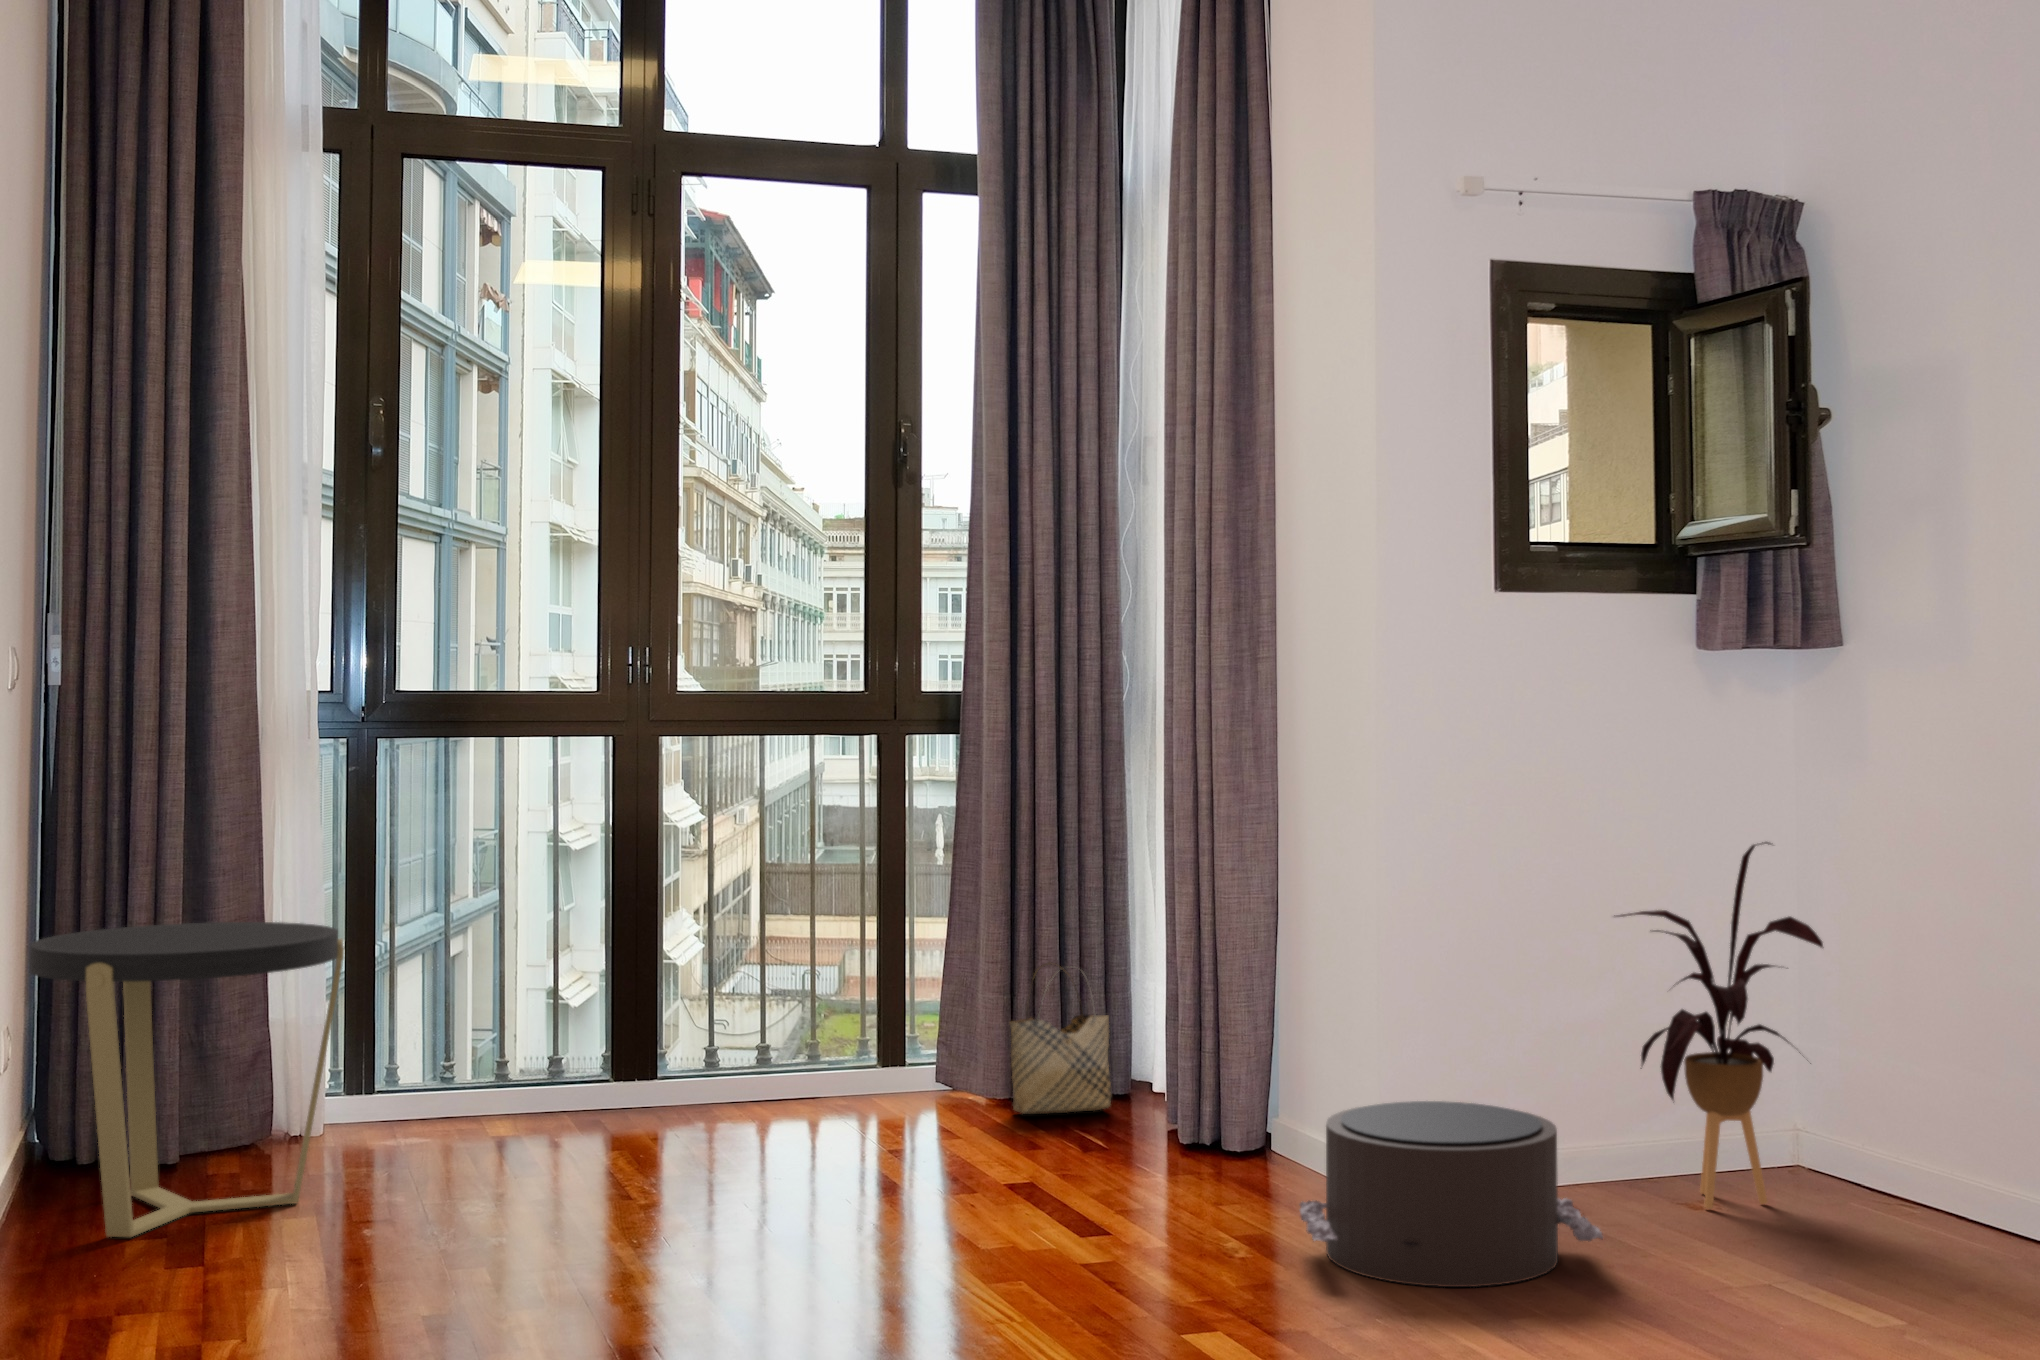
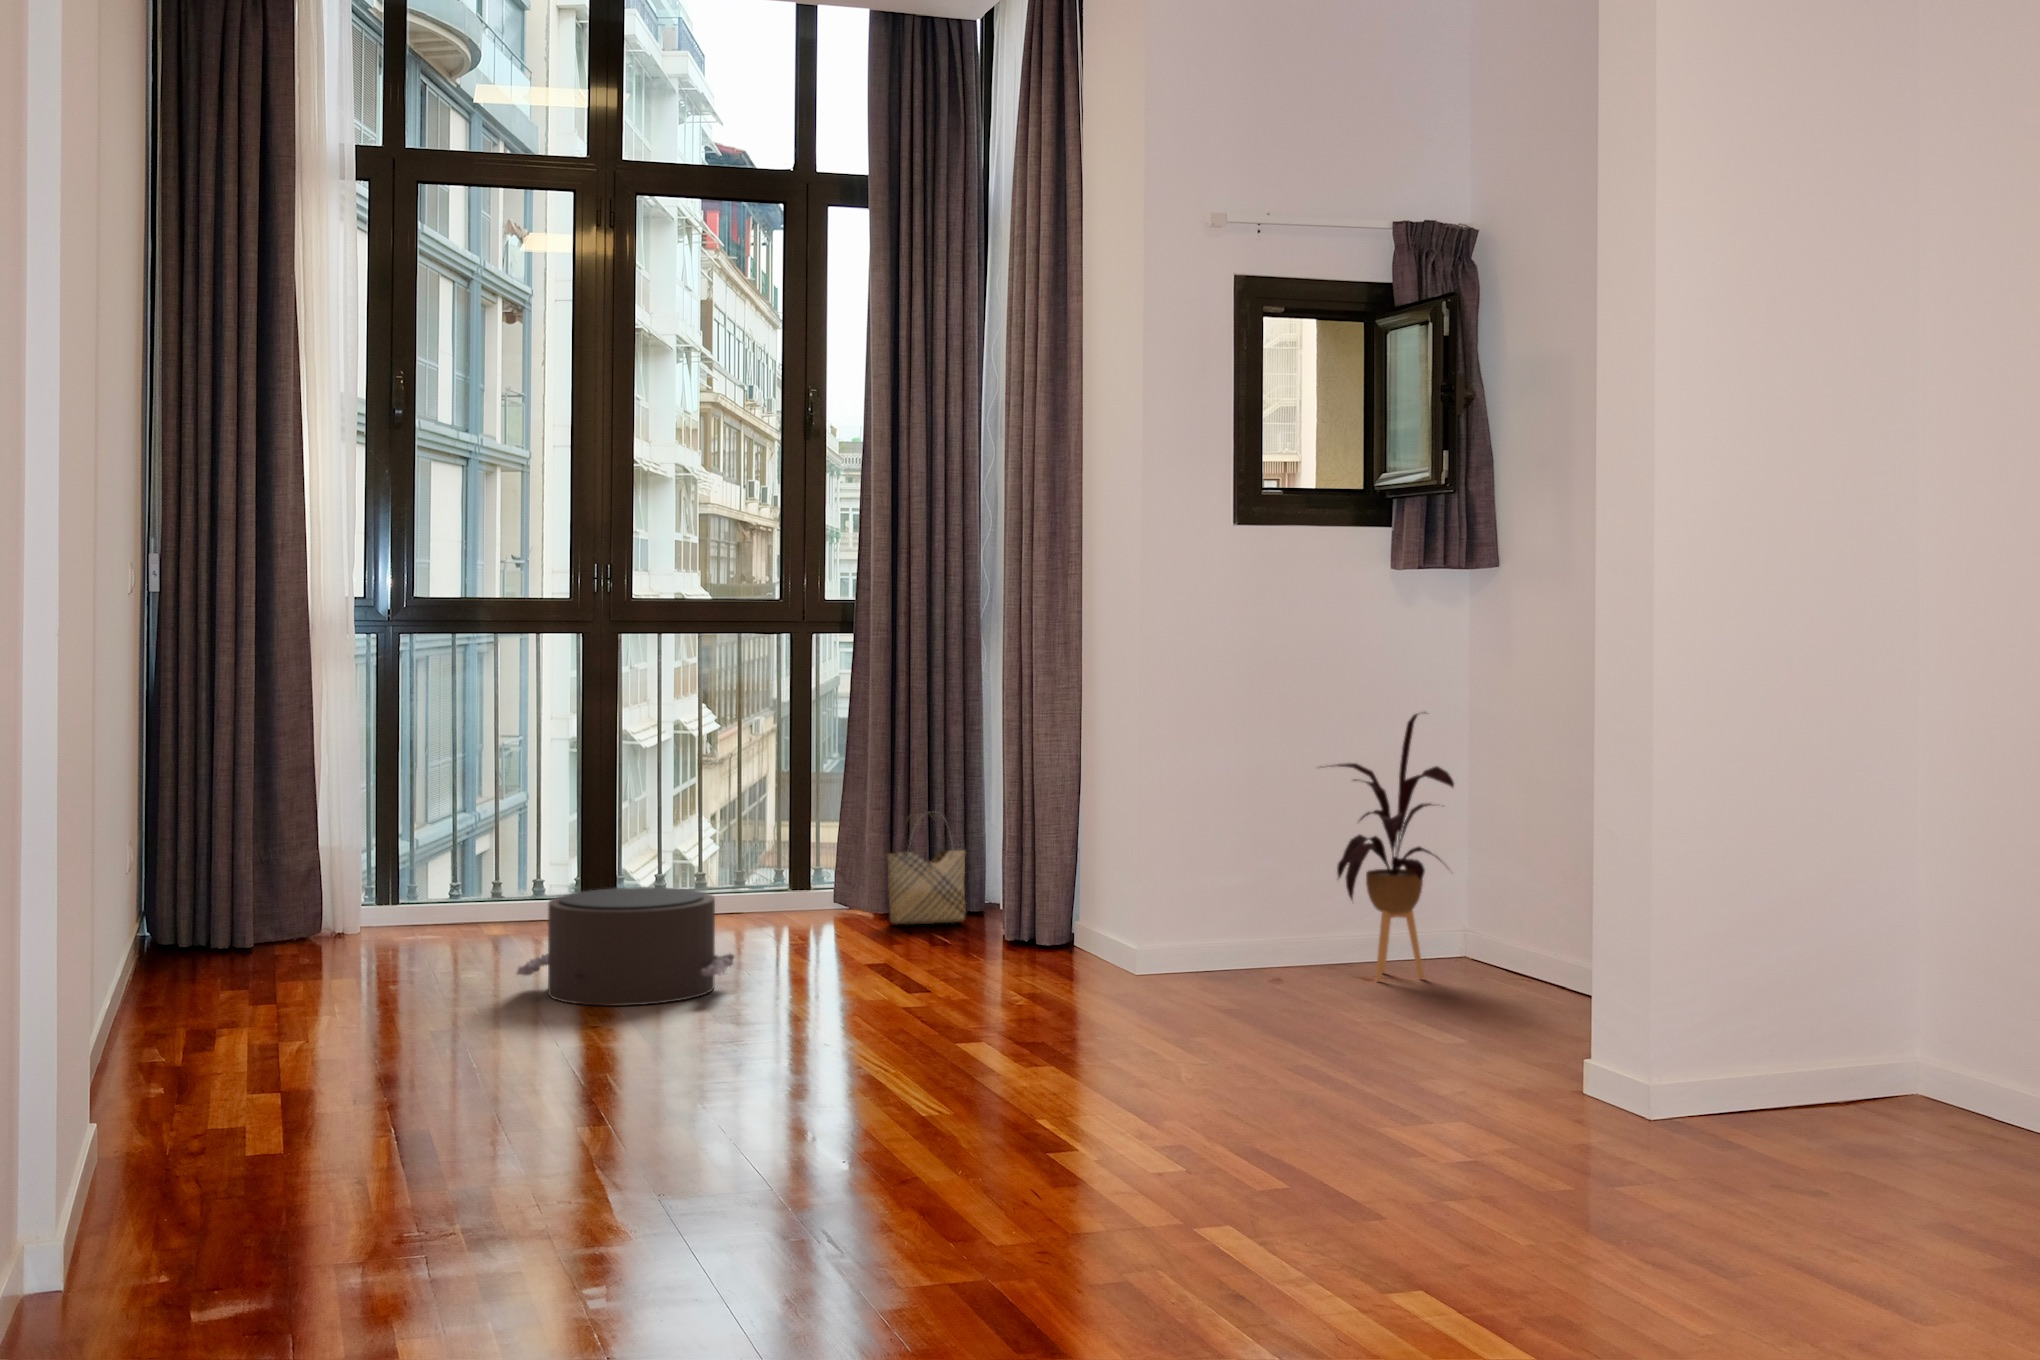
side table: present [29,922,344,1237] -> none [147,768,375,987]
pouf: present [1300,1101,1603,1287] -> present [517,887,734,1006]

